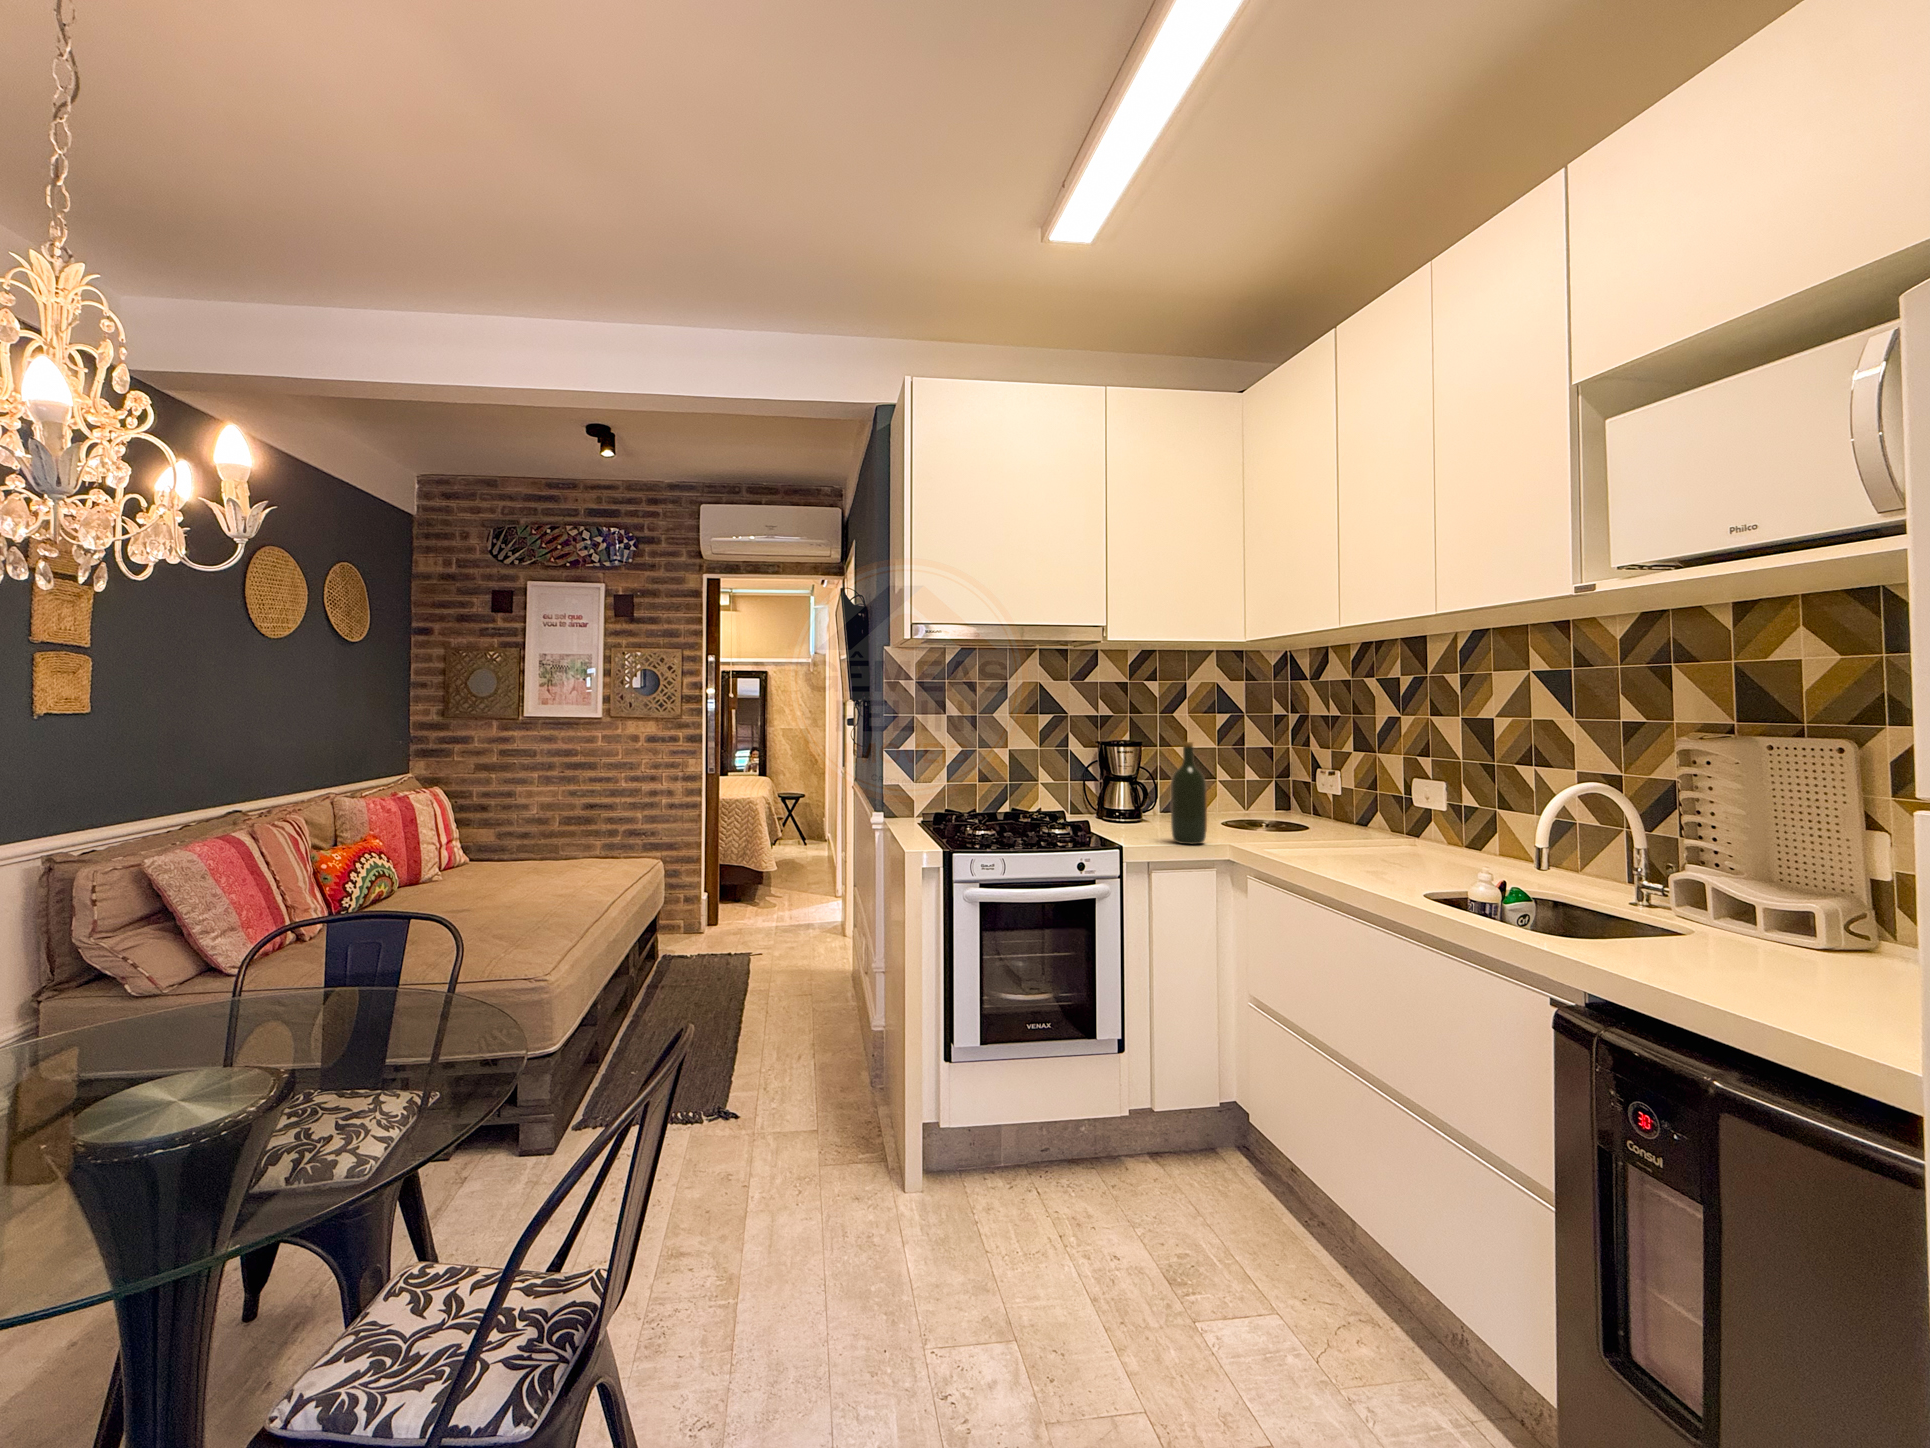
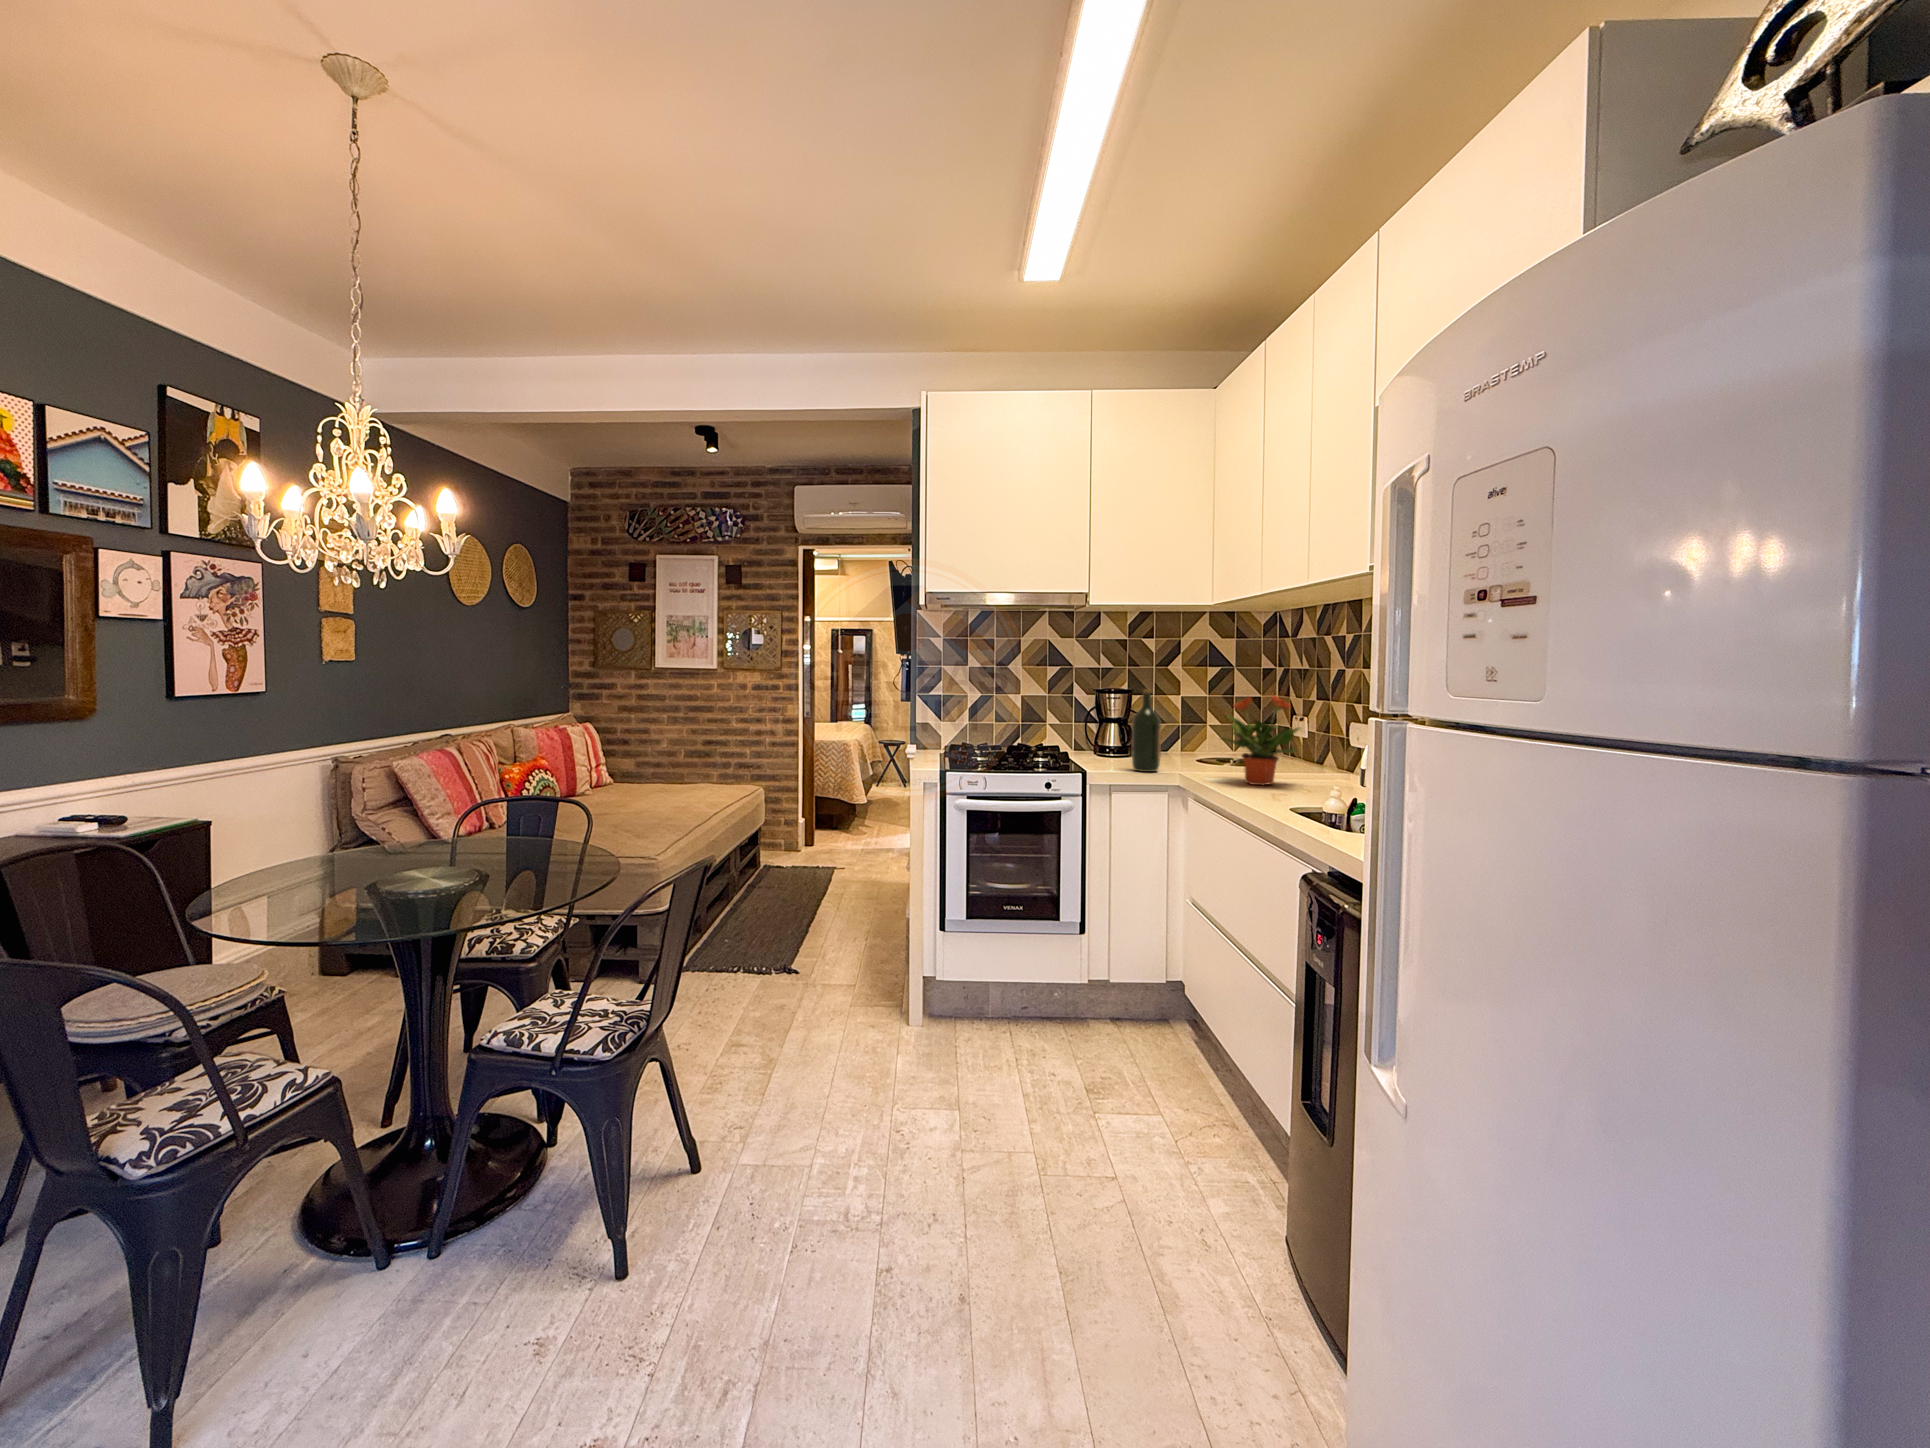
potted plant: none [1293,748,1396,861] -> present [1222,696,1300,785]

